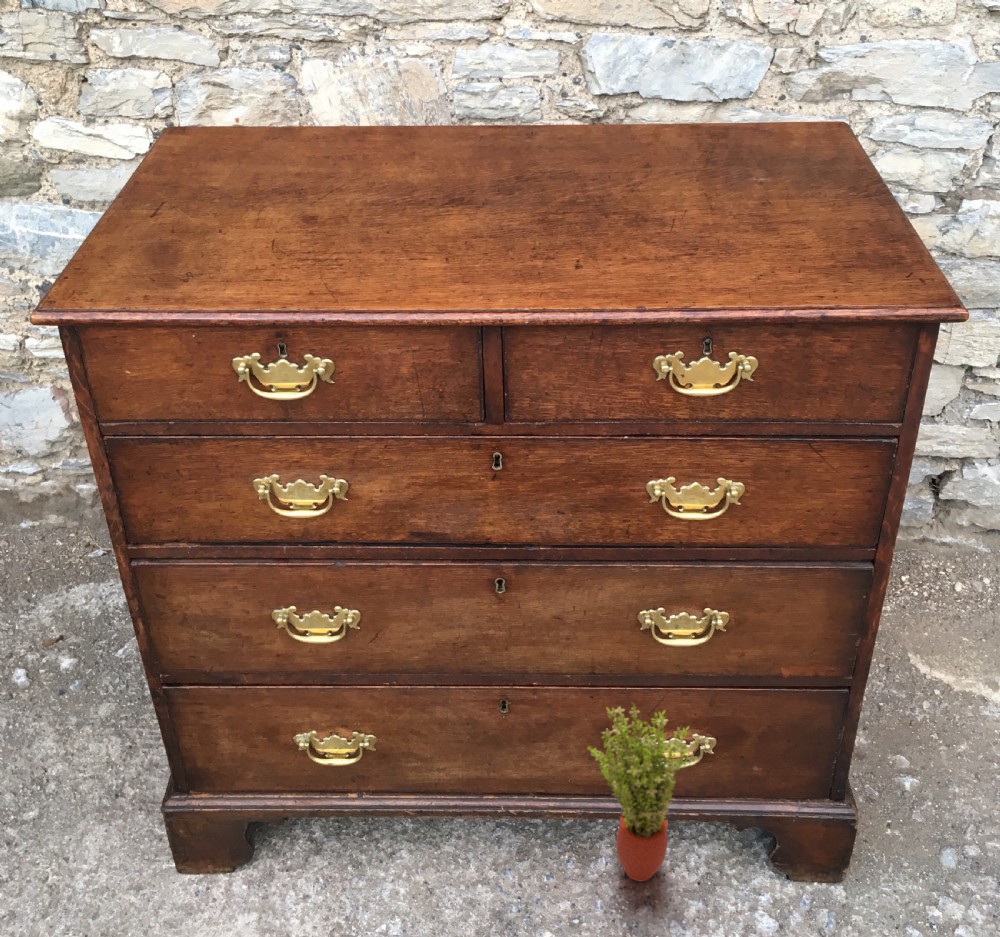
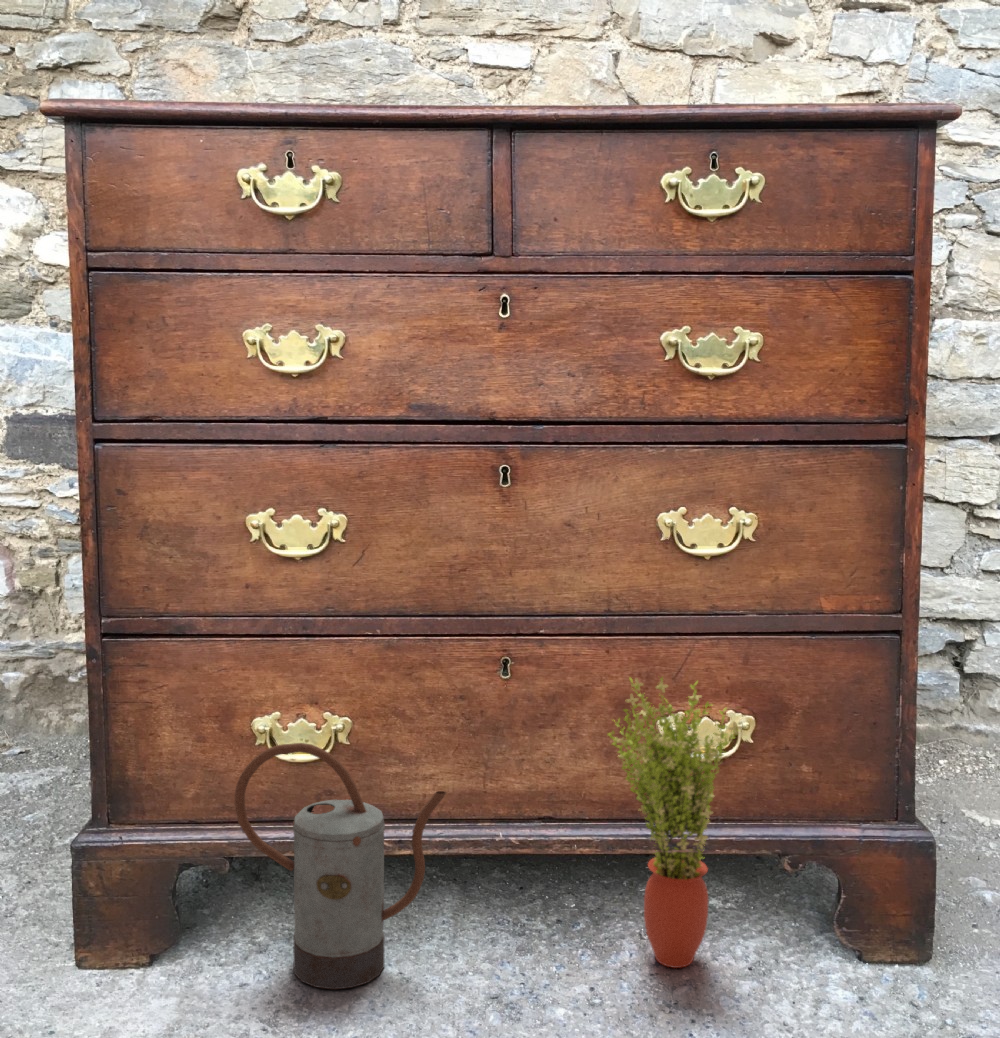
watering can: none [285,755,456,908] -> present [235,743,447,989]

